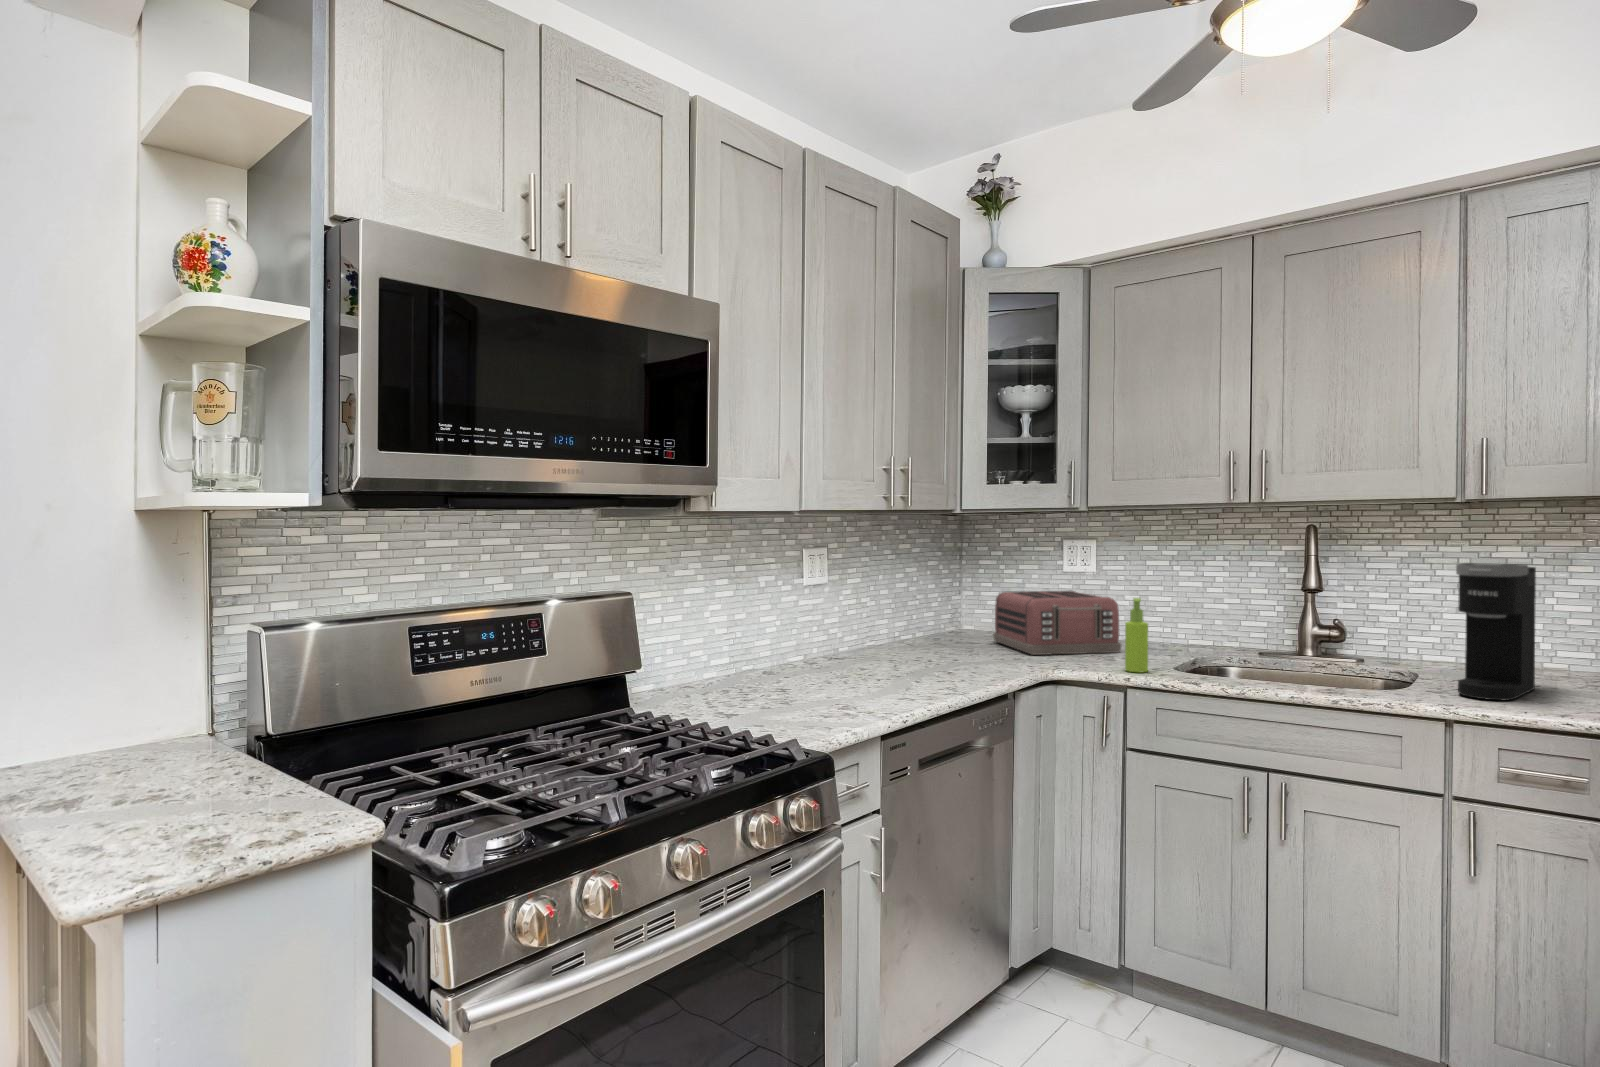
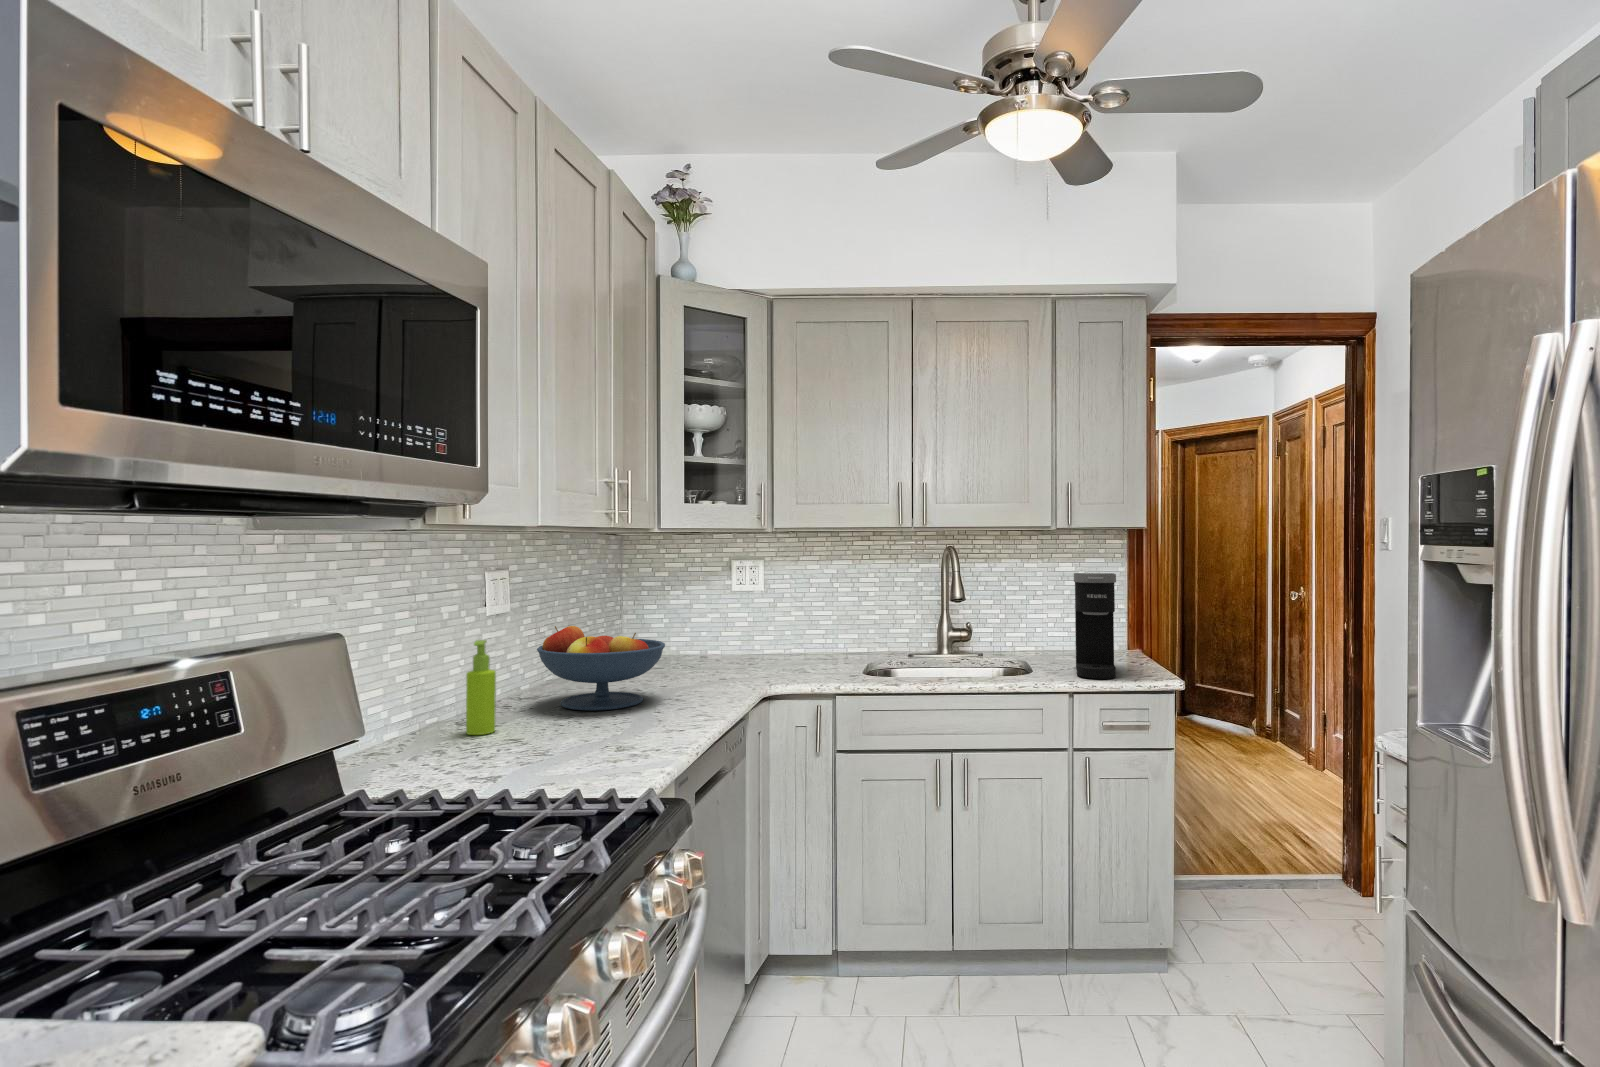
toaster: present [993,591,1121,655] -> none [671,609,797,674]
fruit bowl: none [834,597,946,674] -> present [537,626,665,711]
soap dispenser: present [1125,598,1148,672] -> present [466,640,496,735]

